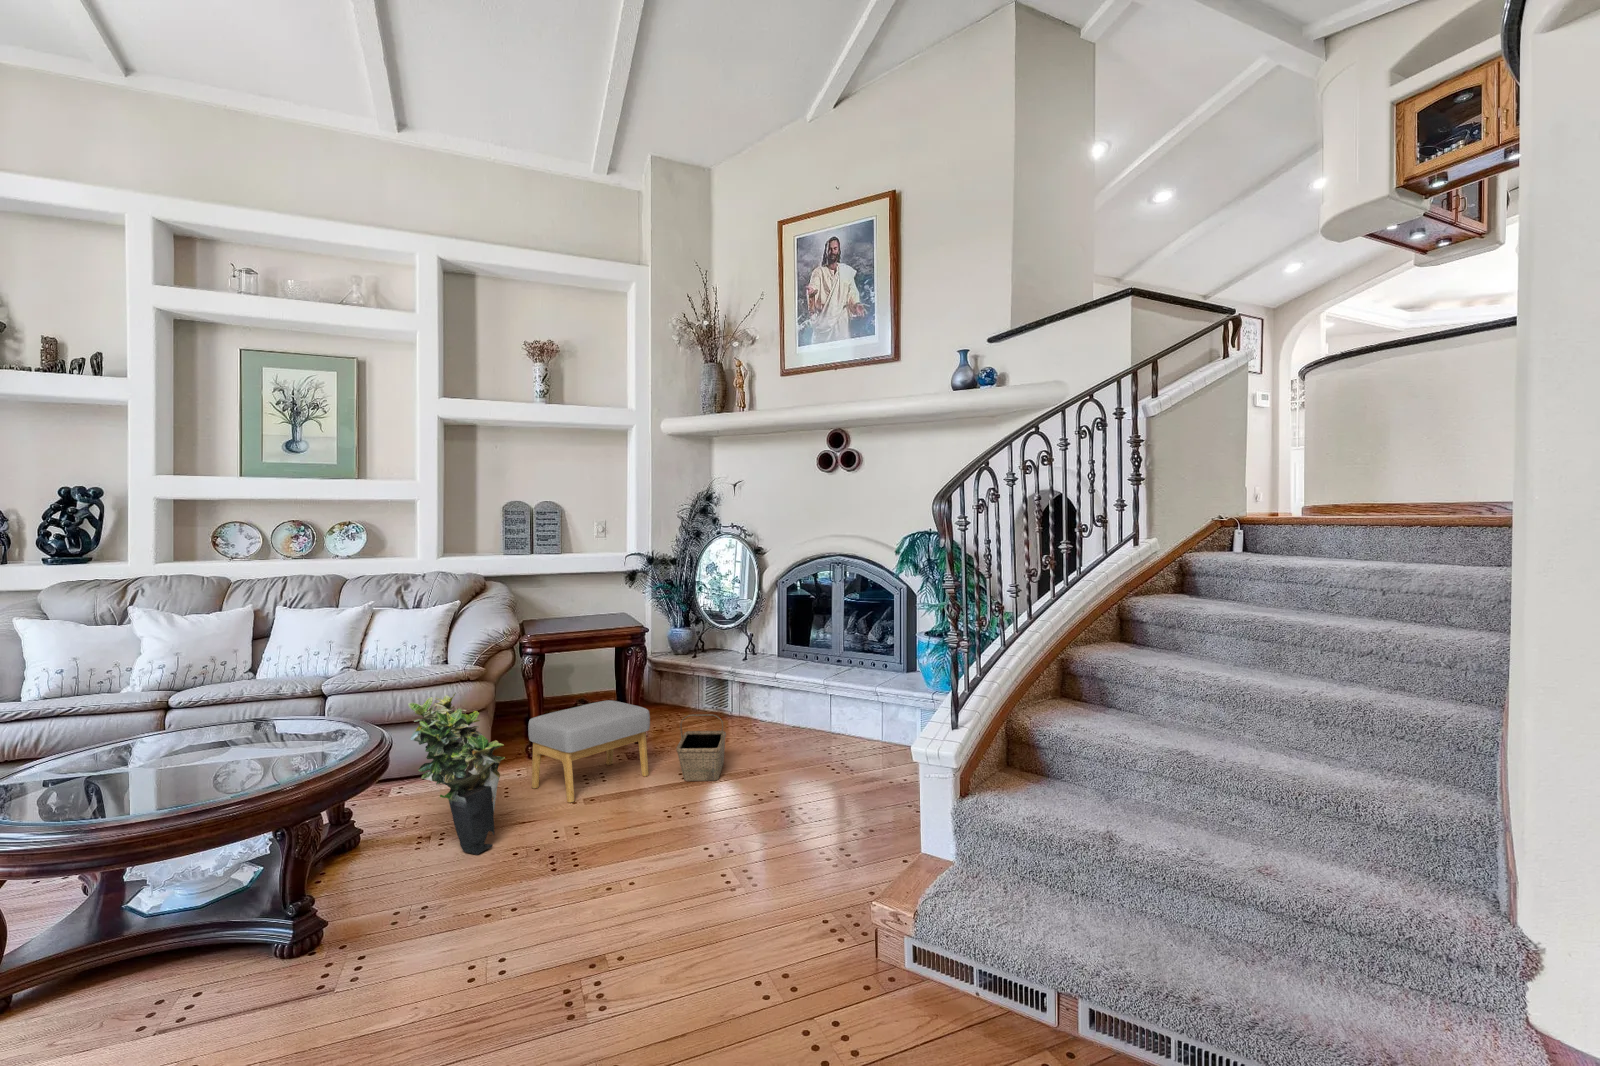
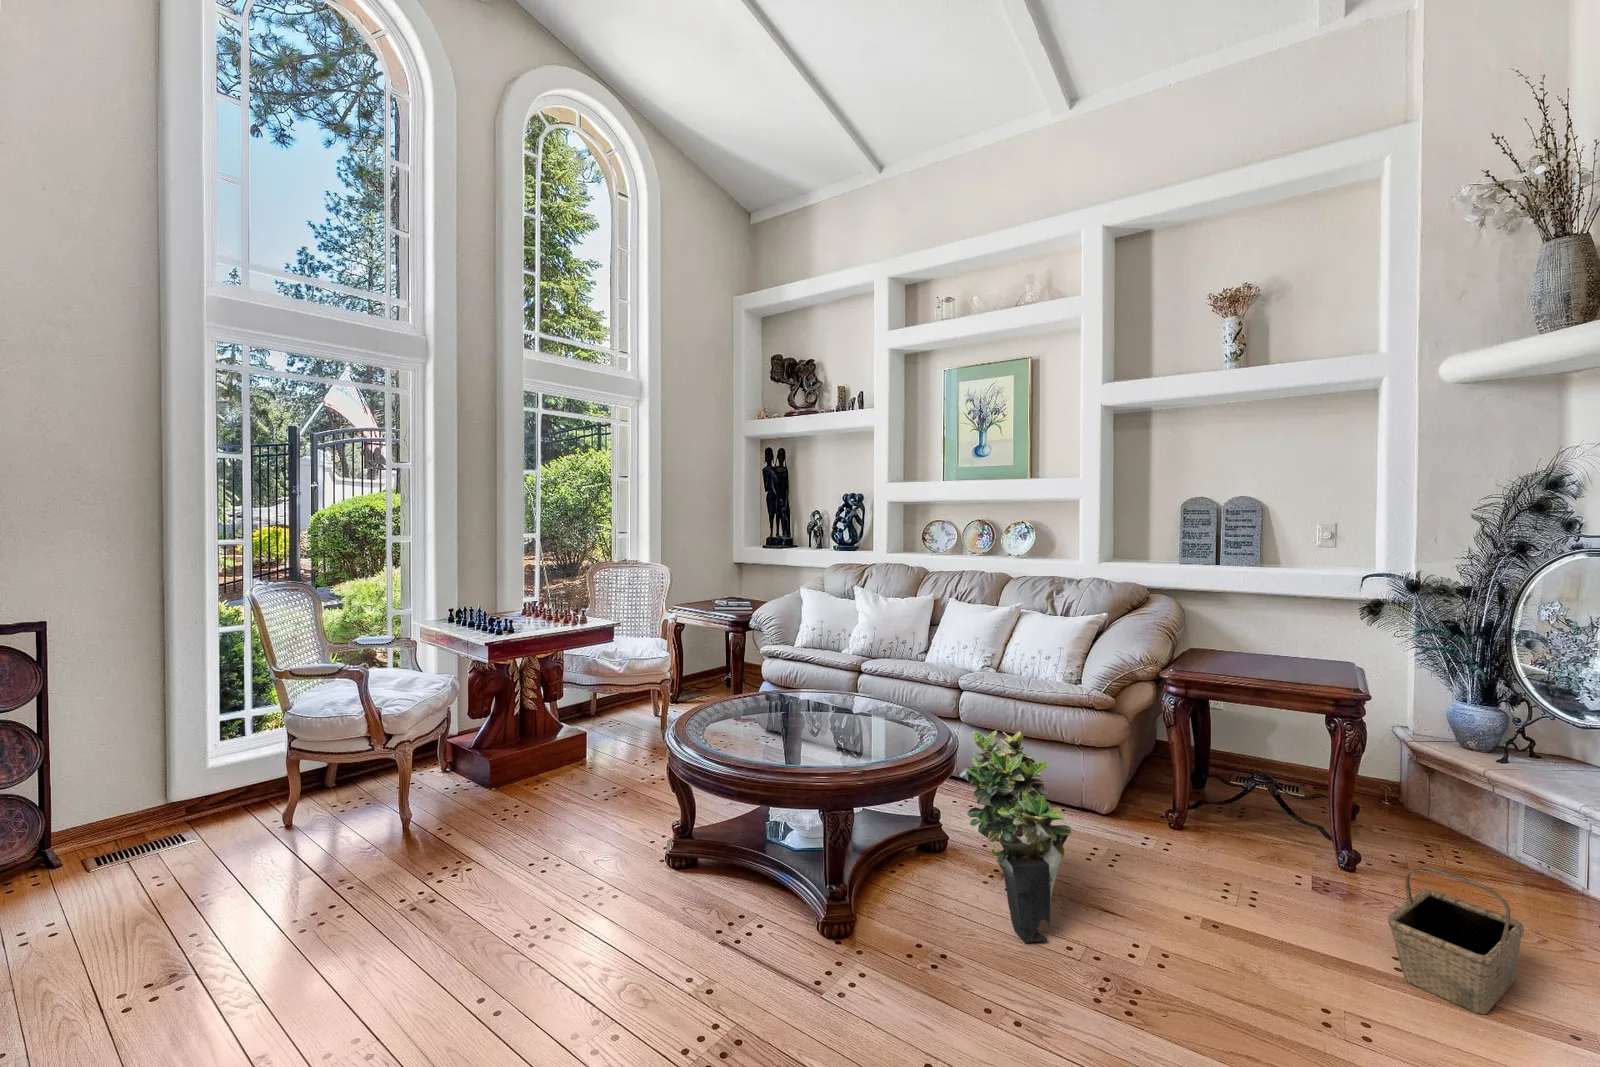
footstool: present [528,700,650,802] -> none [1143,783,1341,934]

